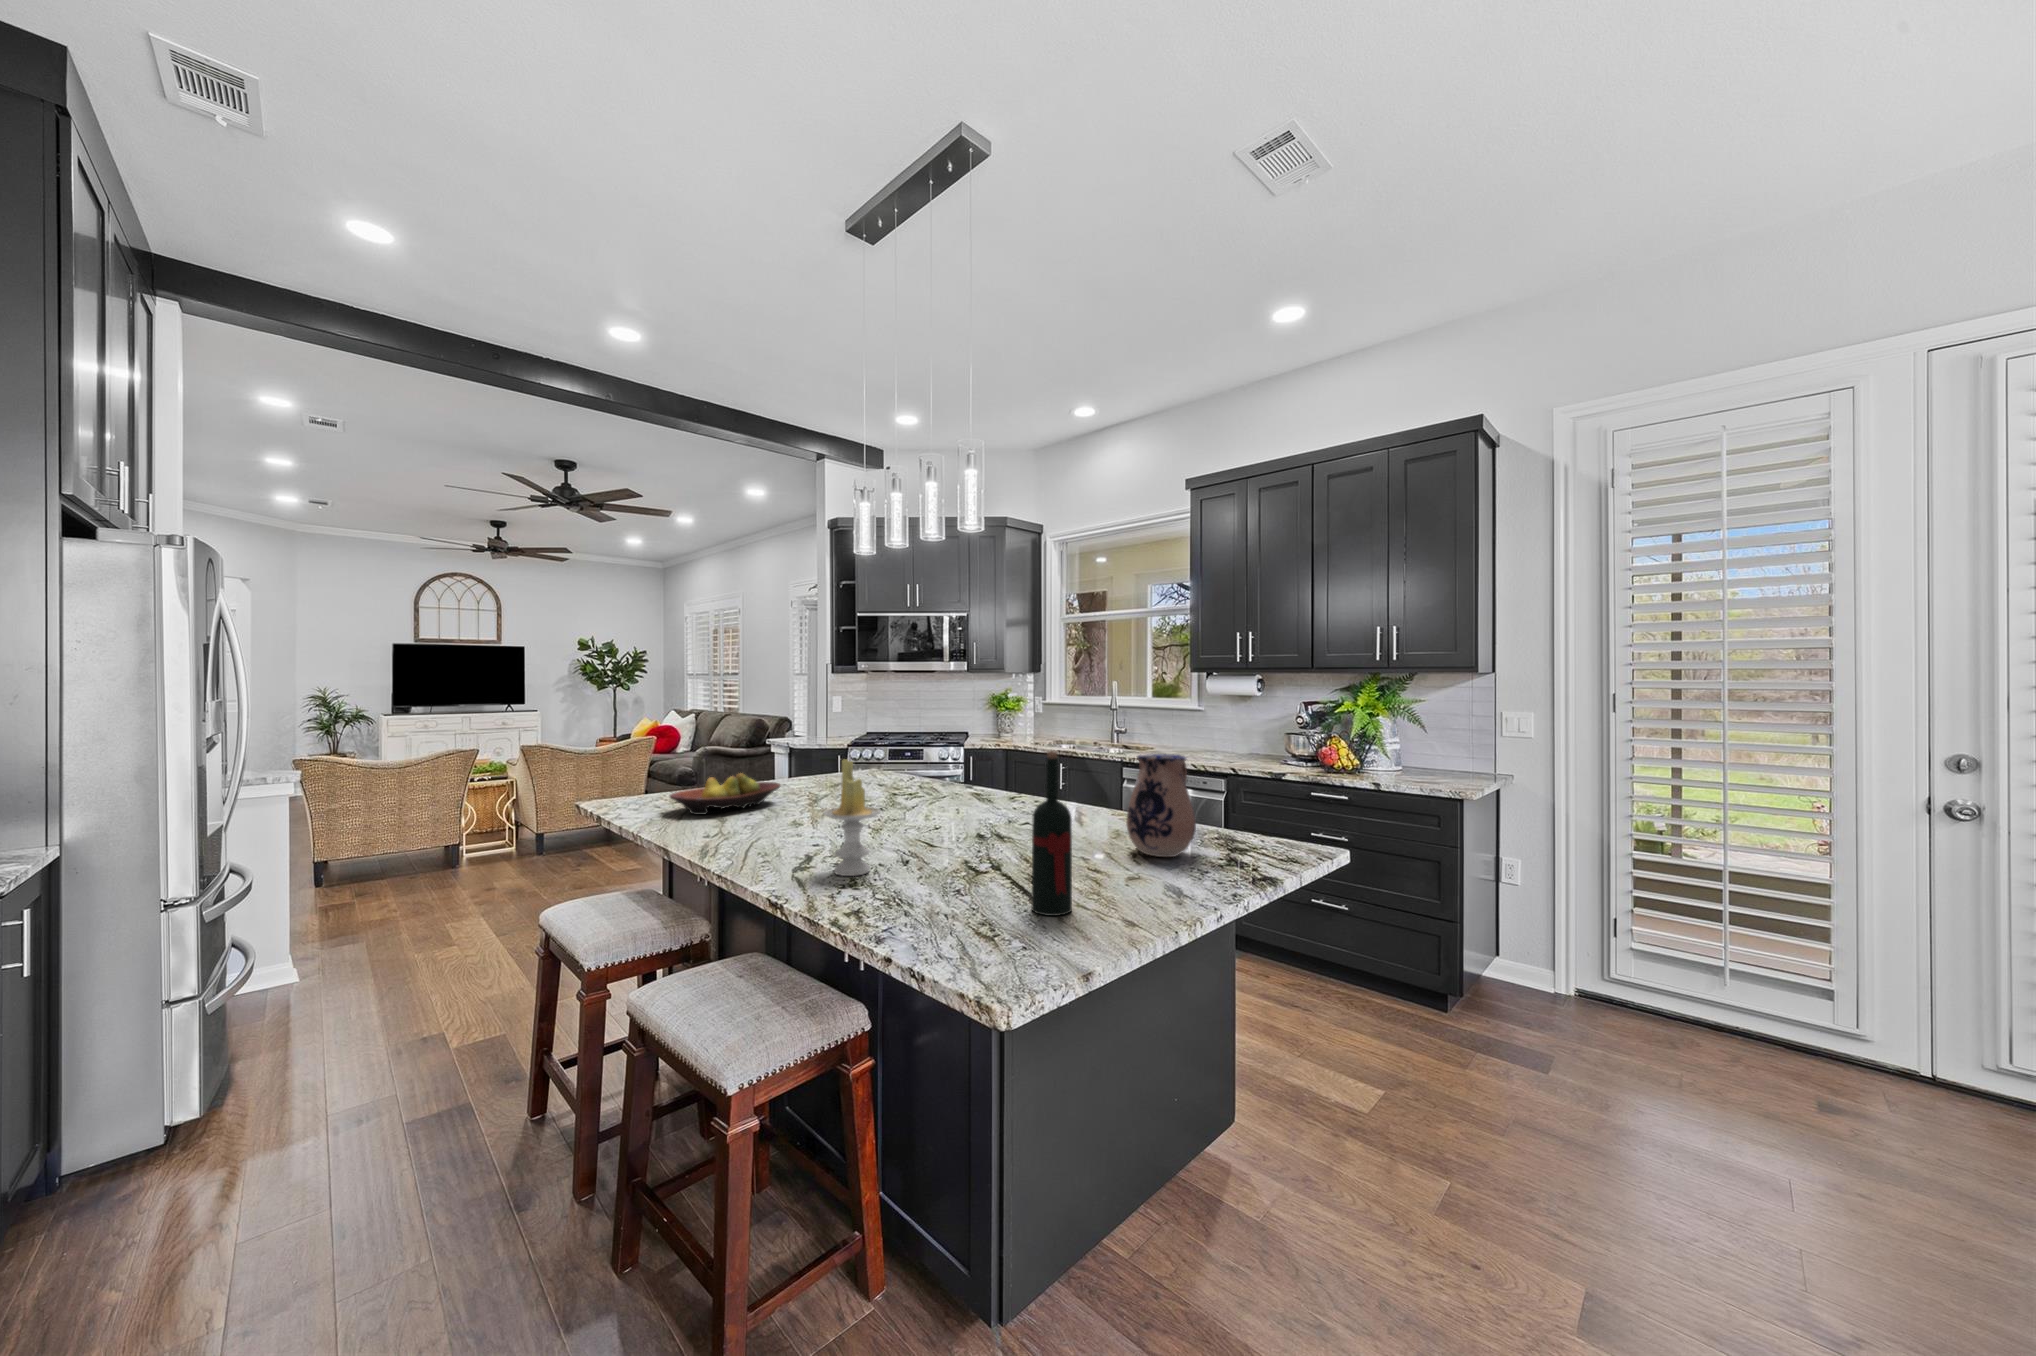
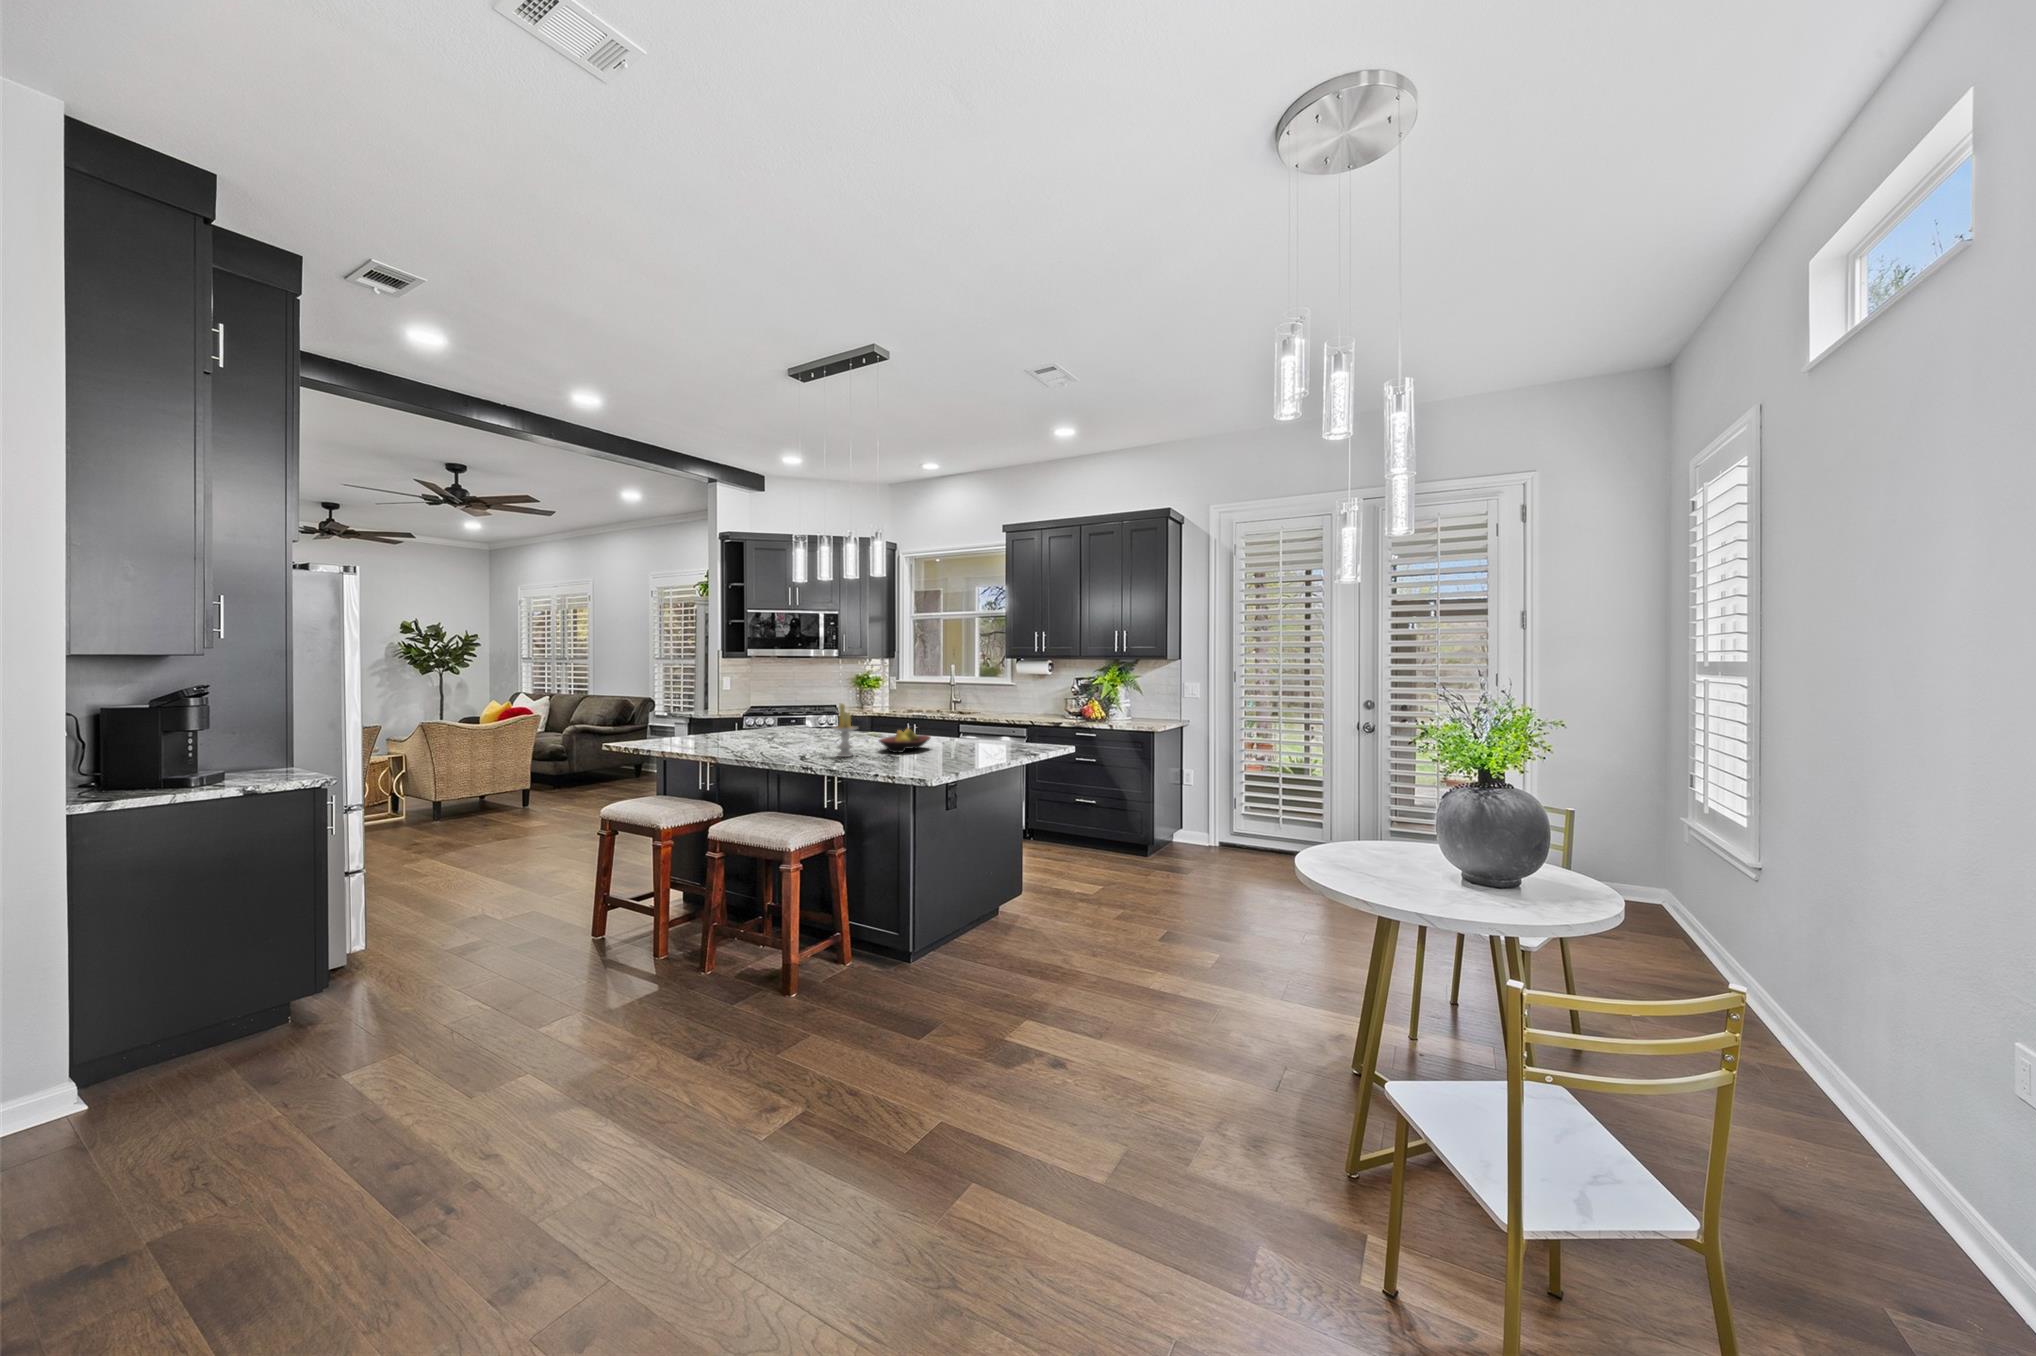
wine bottle: present [1032,751,1072,916] -> none [935,695,953,762]
ceramic pitcher: present [1126,754,1196,857] -> none [971,702,1004,750]
fruit bowl: present [670,773,780,815] -> present [879,728,930,753]

